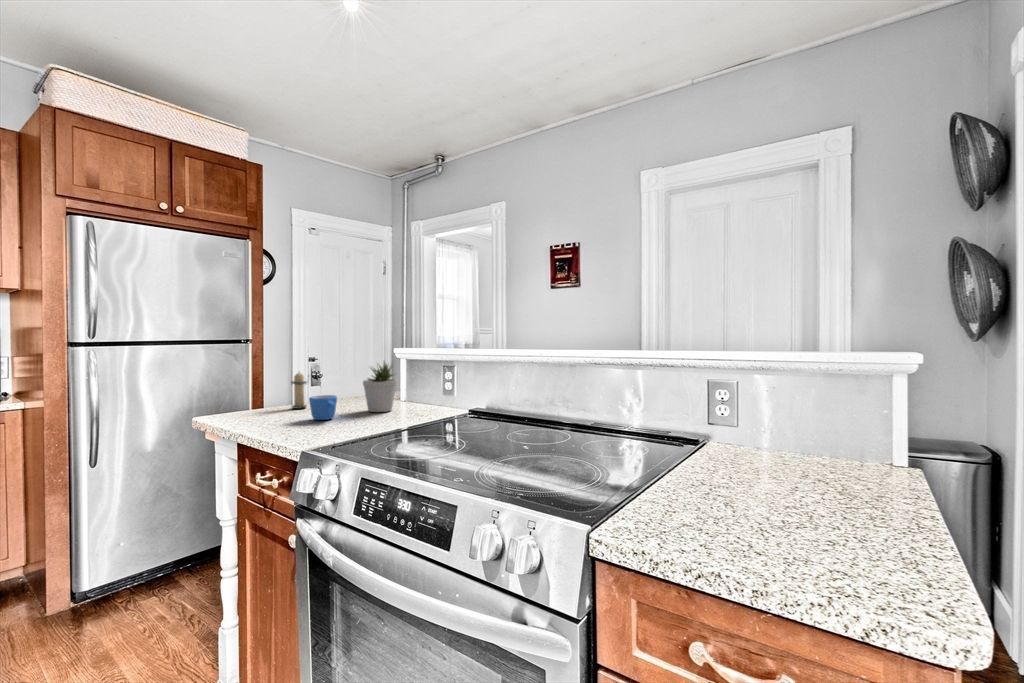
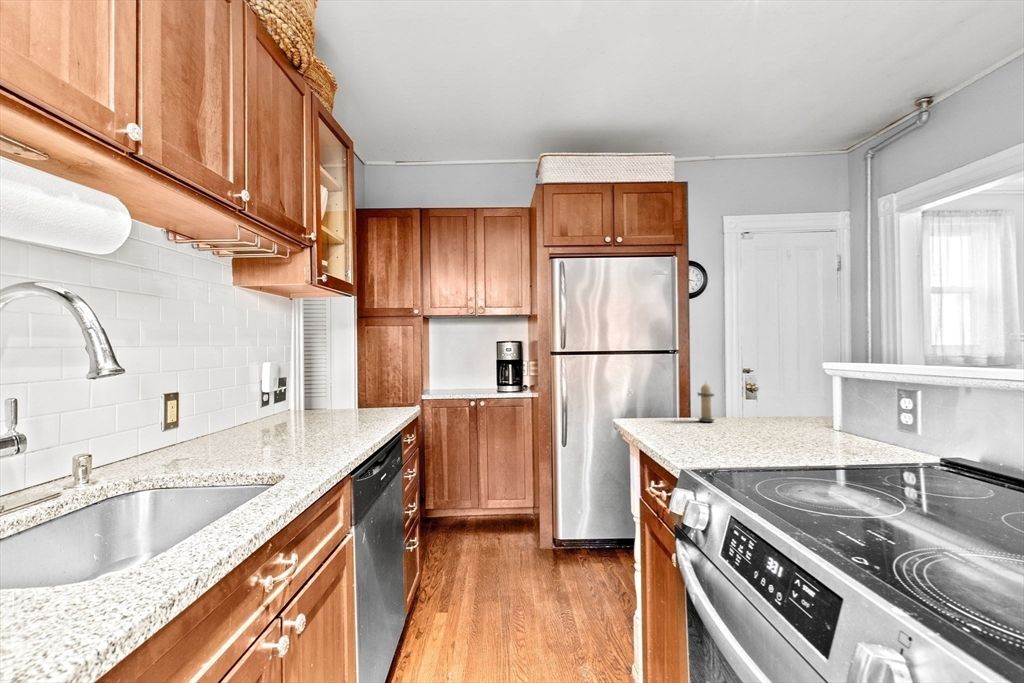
potted plant: present [363,361,397,412] -> none [774,373,823,439]
mug: present [309,395,337,420] -> none [708,411,739,438]

